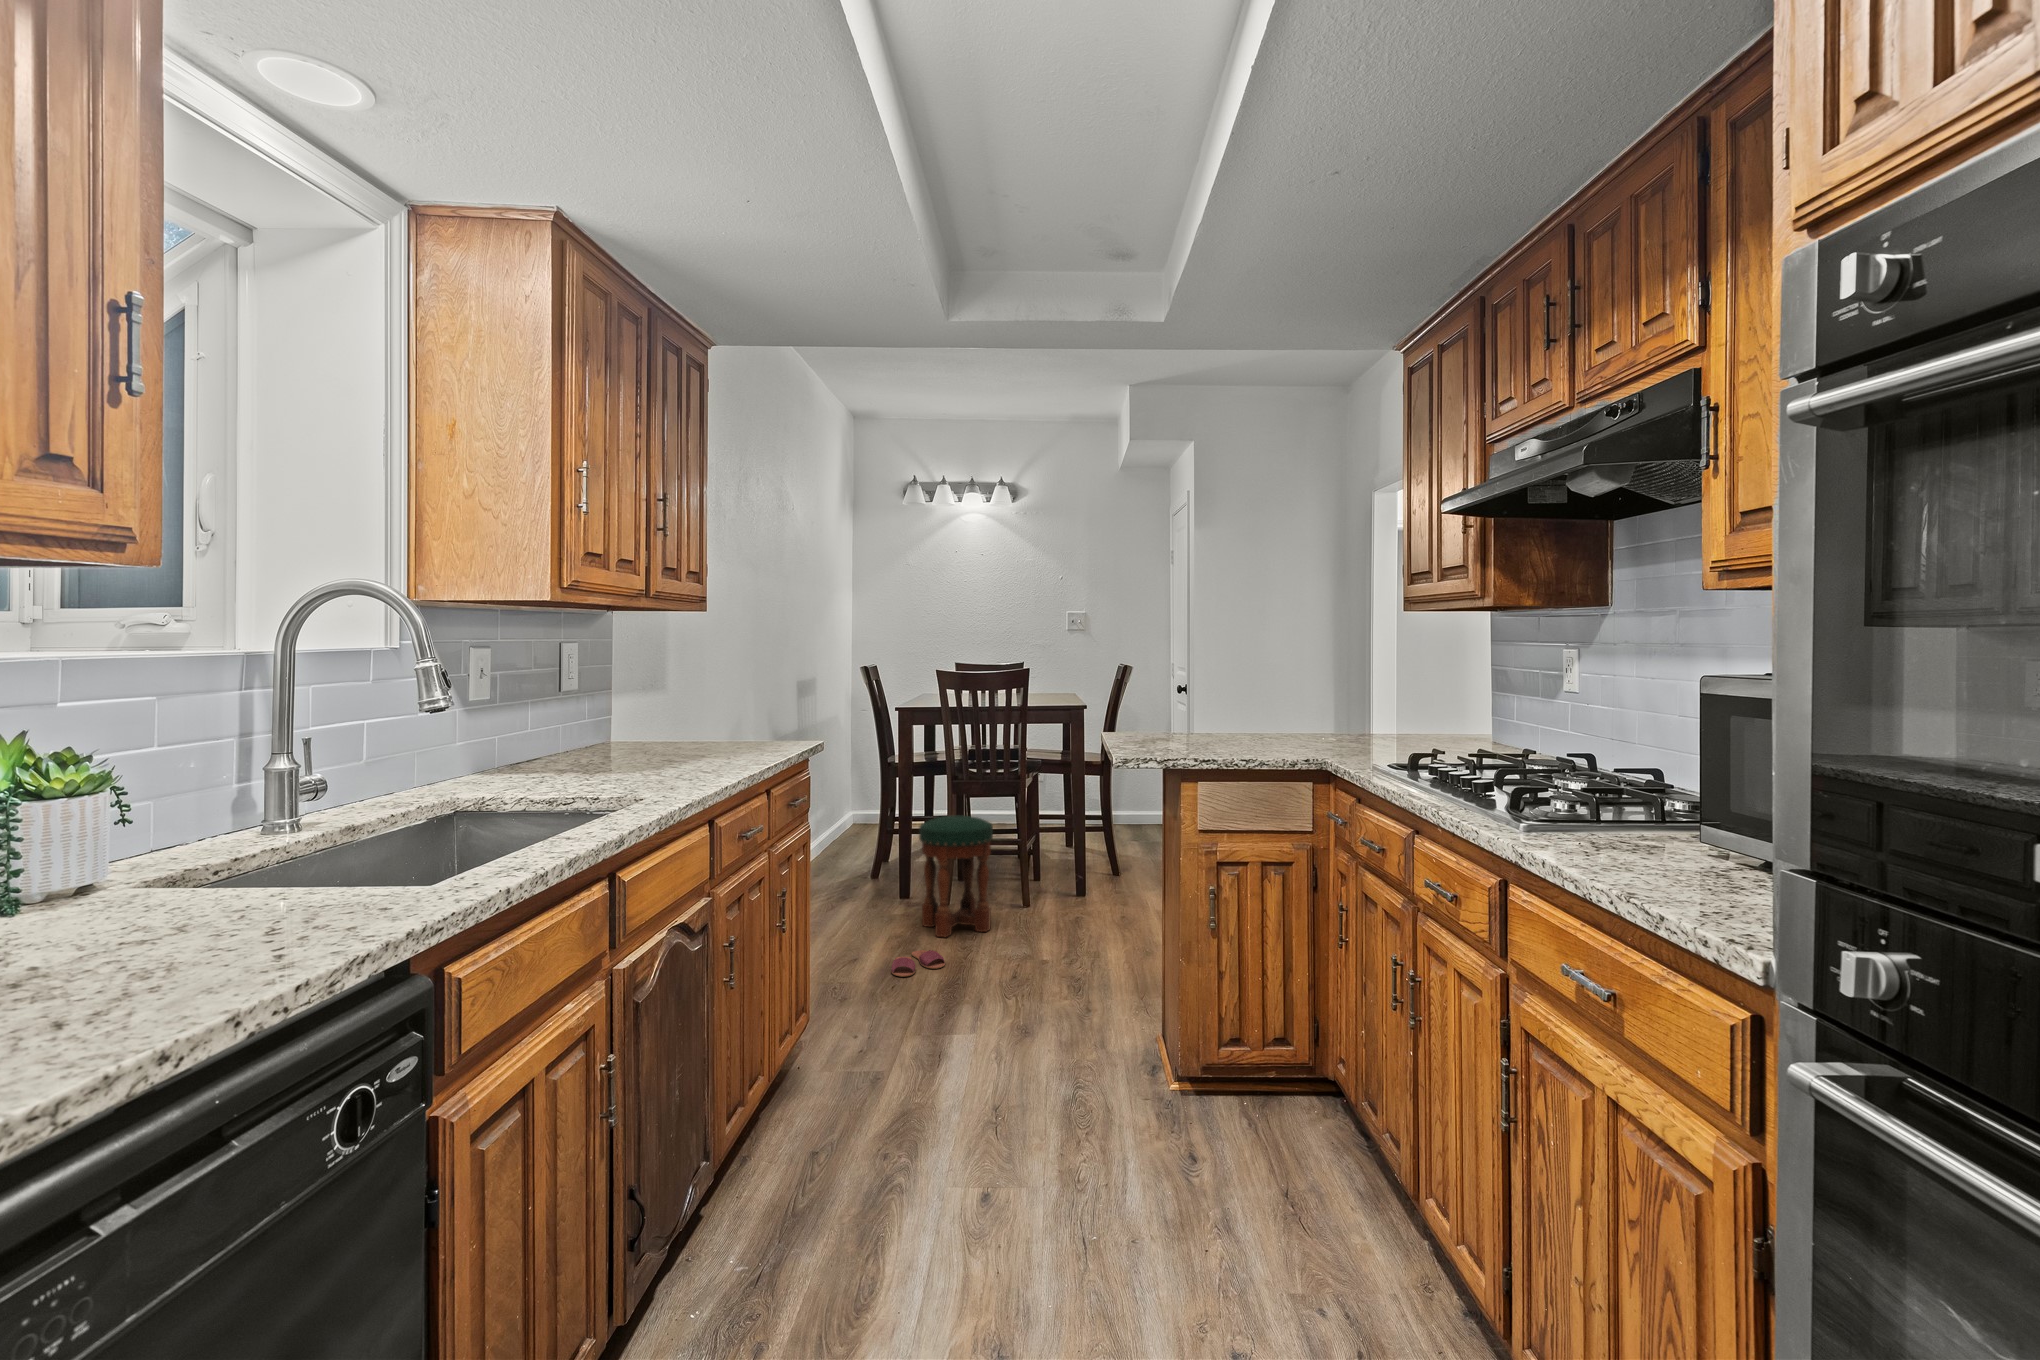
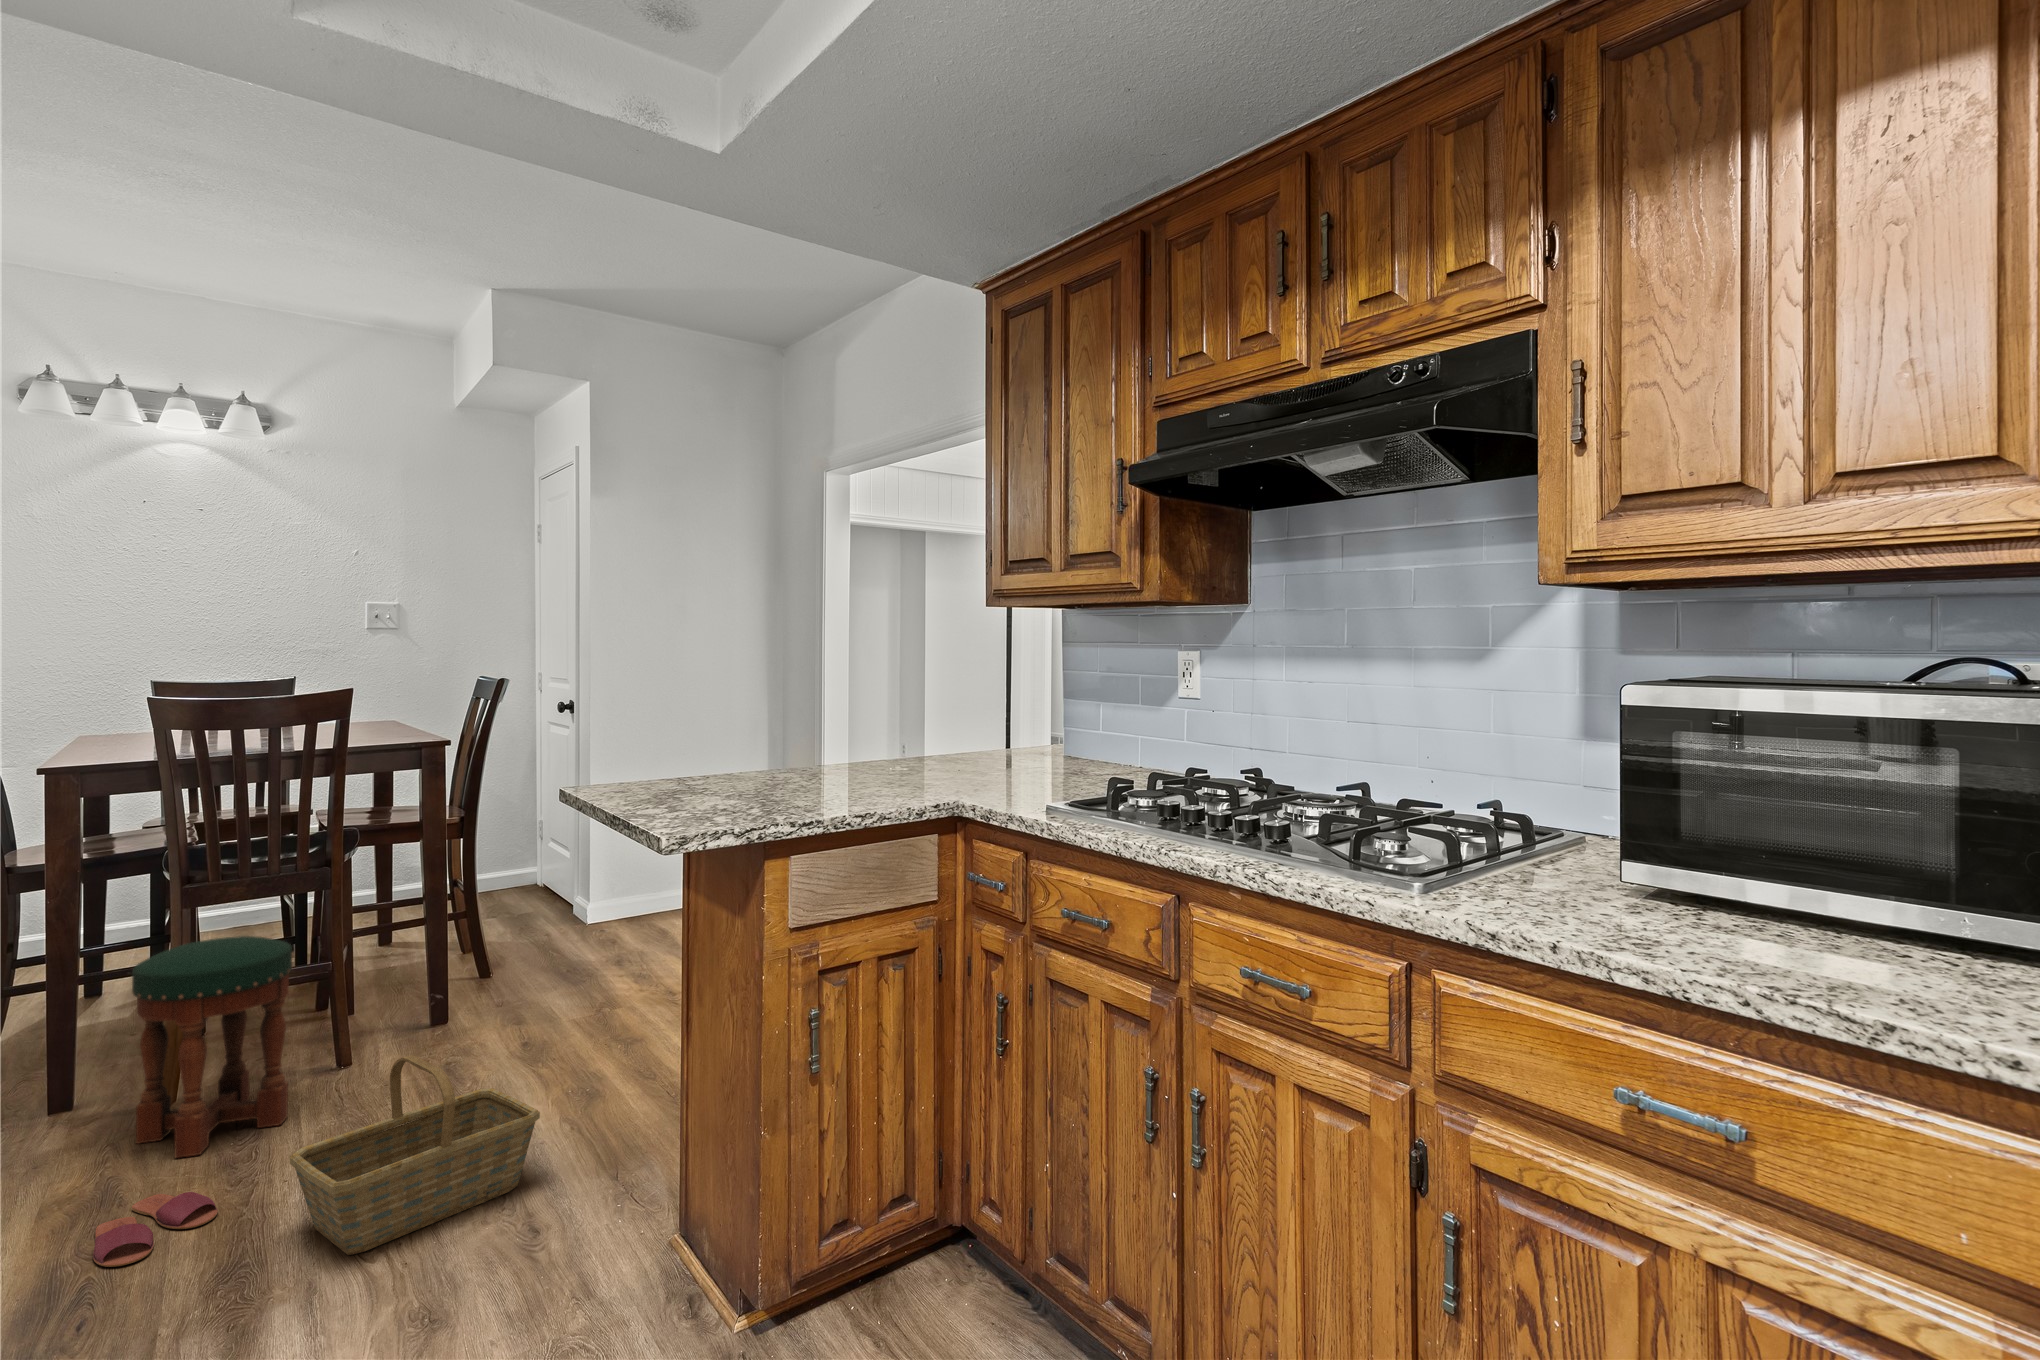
basket: none [972,894,1099,1000] -> present [290,1055,540,1255]

